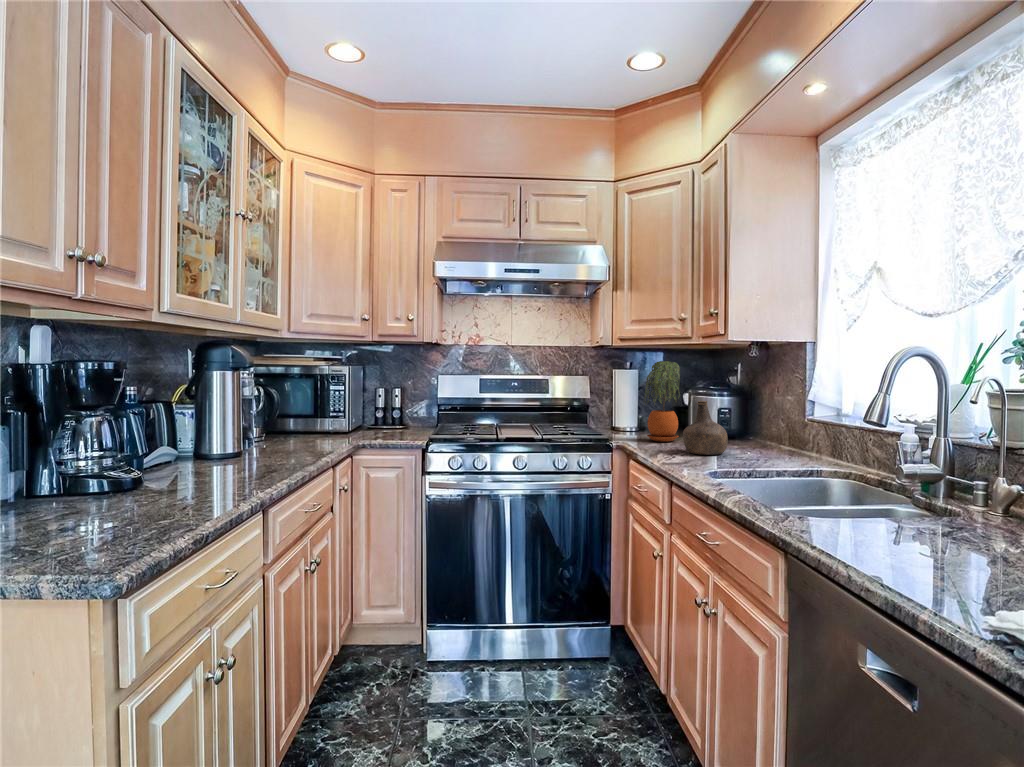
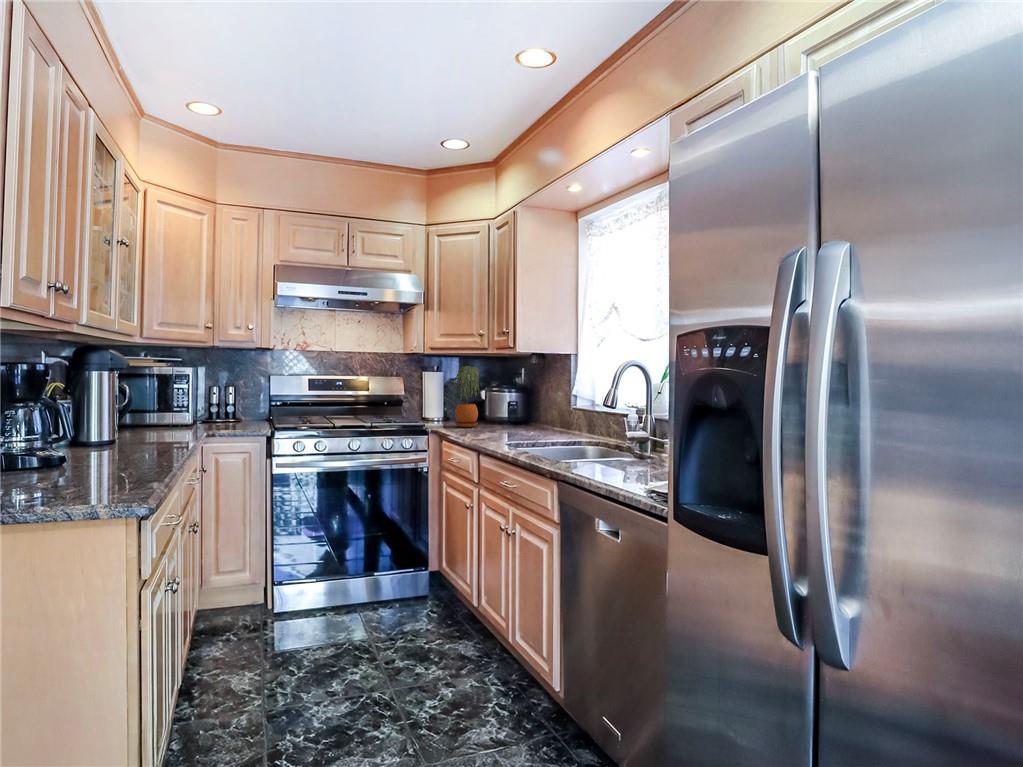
bottle: present [683,401,728,455] -> none [485,395,516,434]

